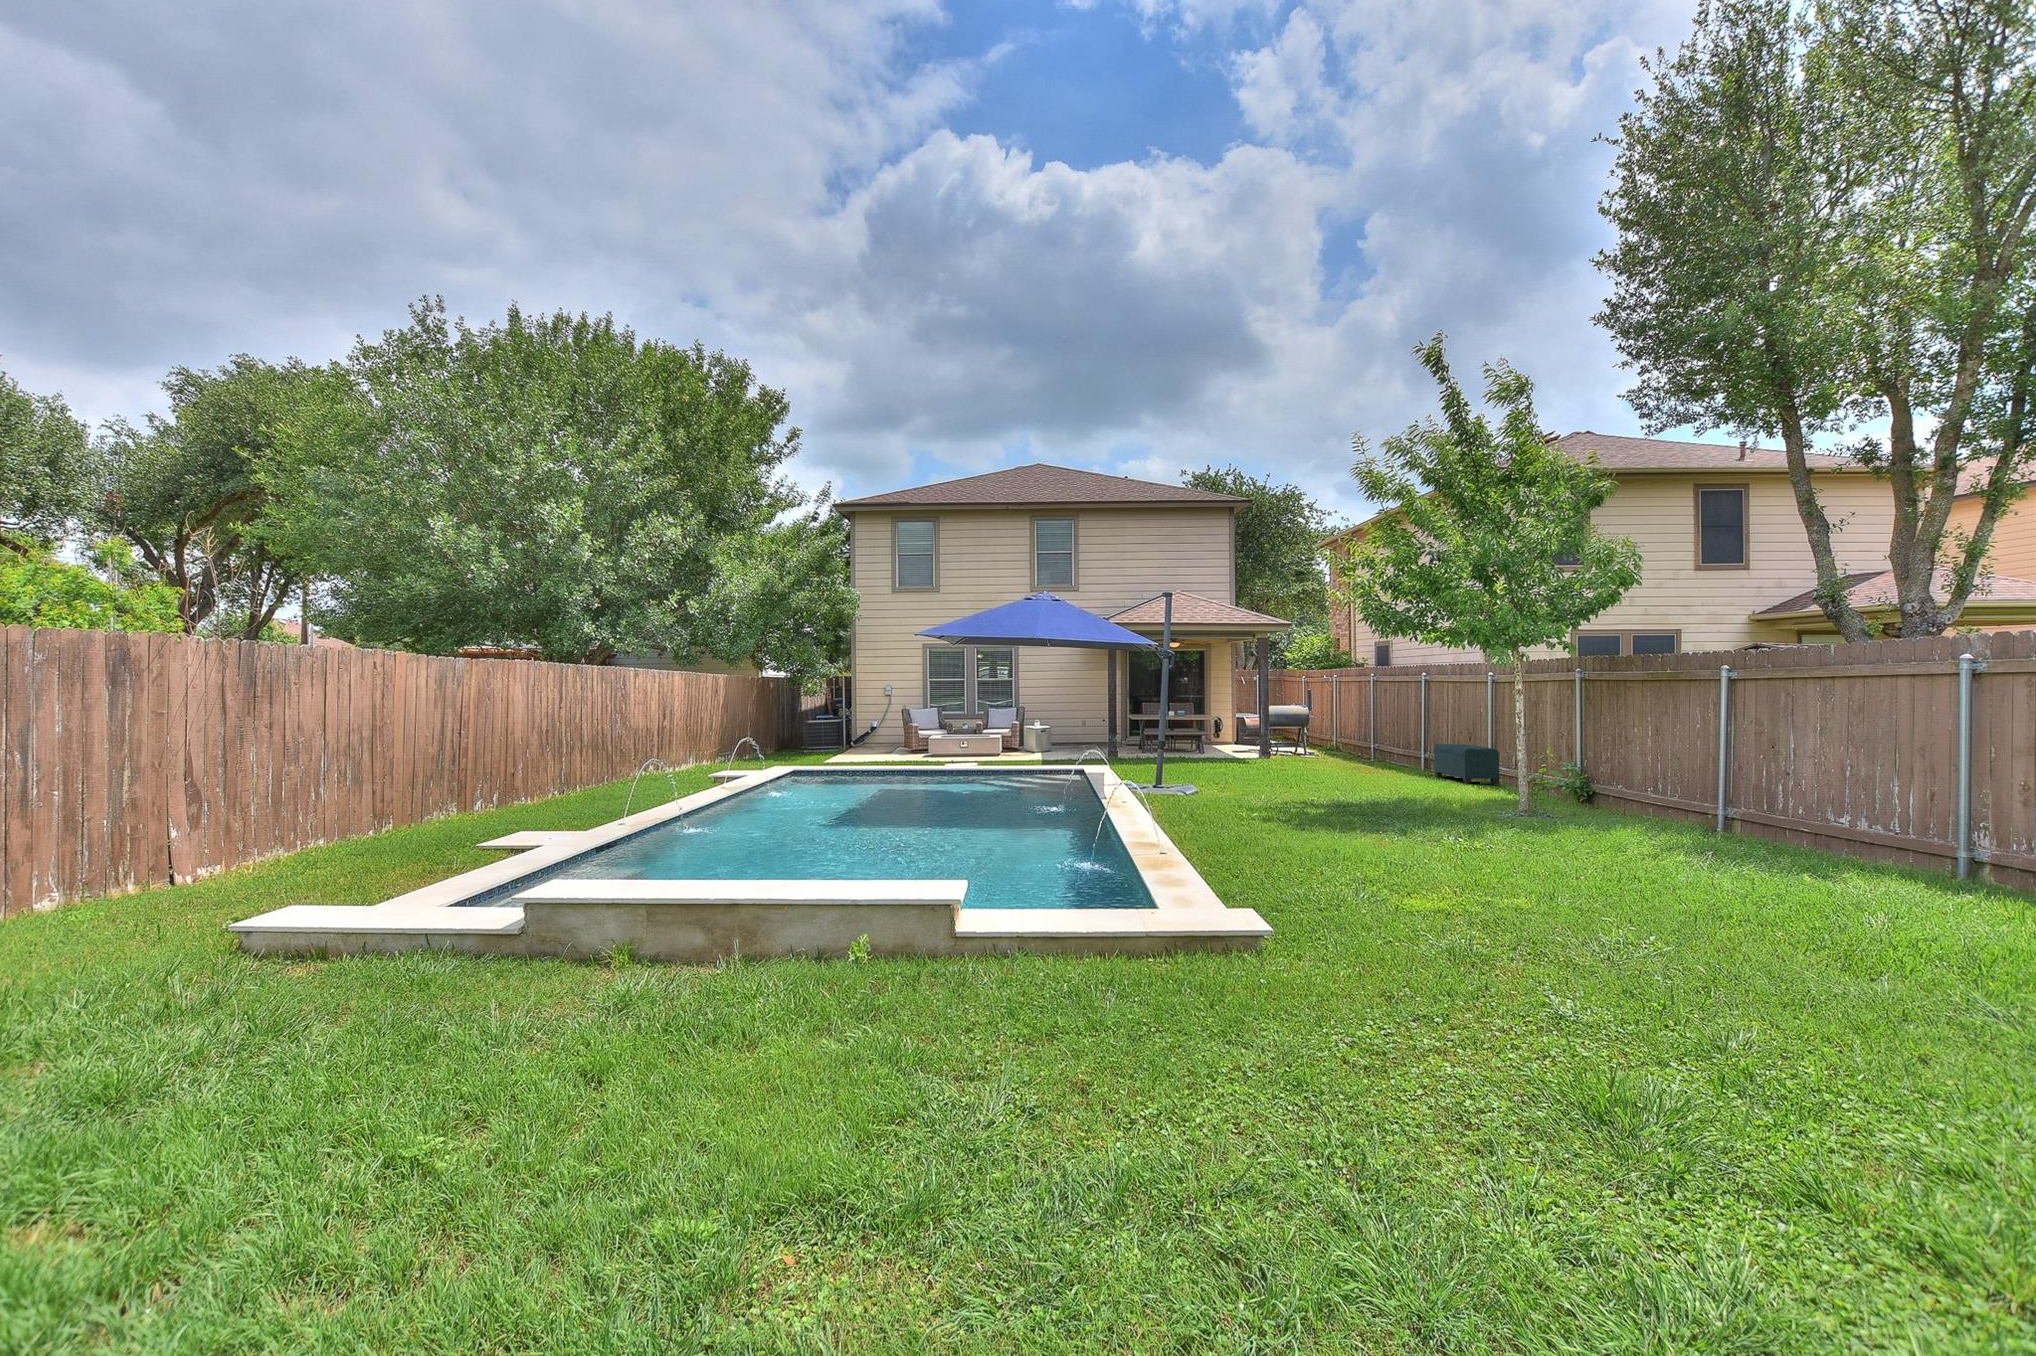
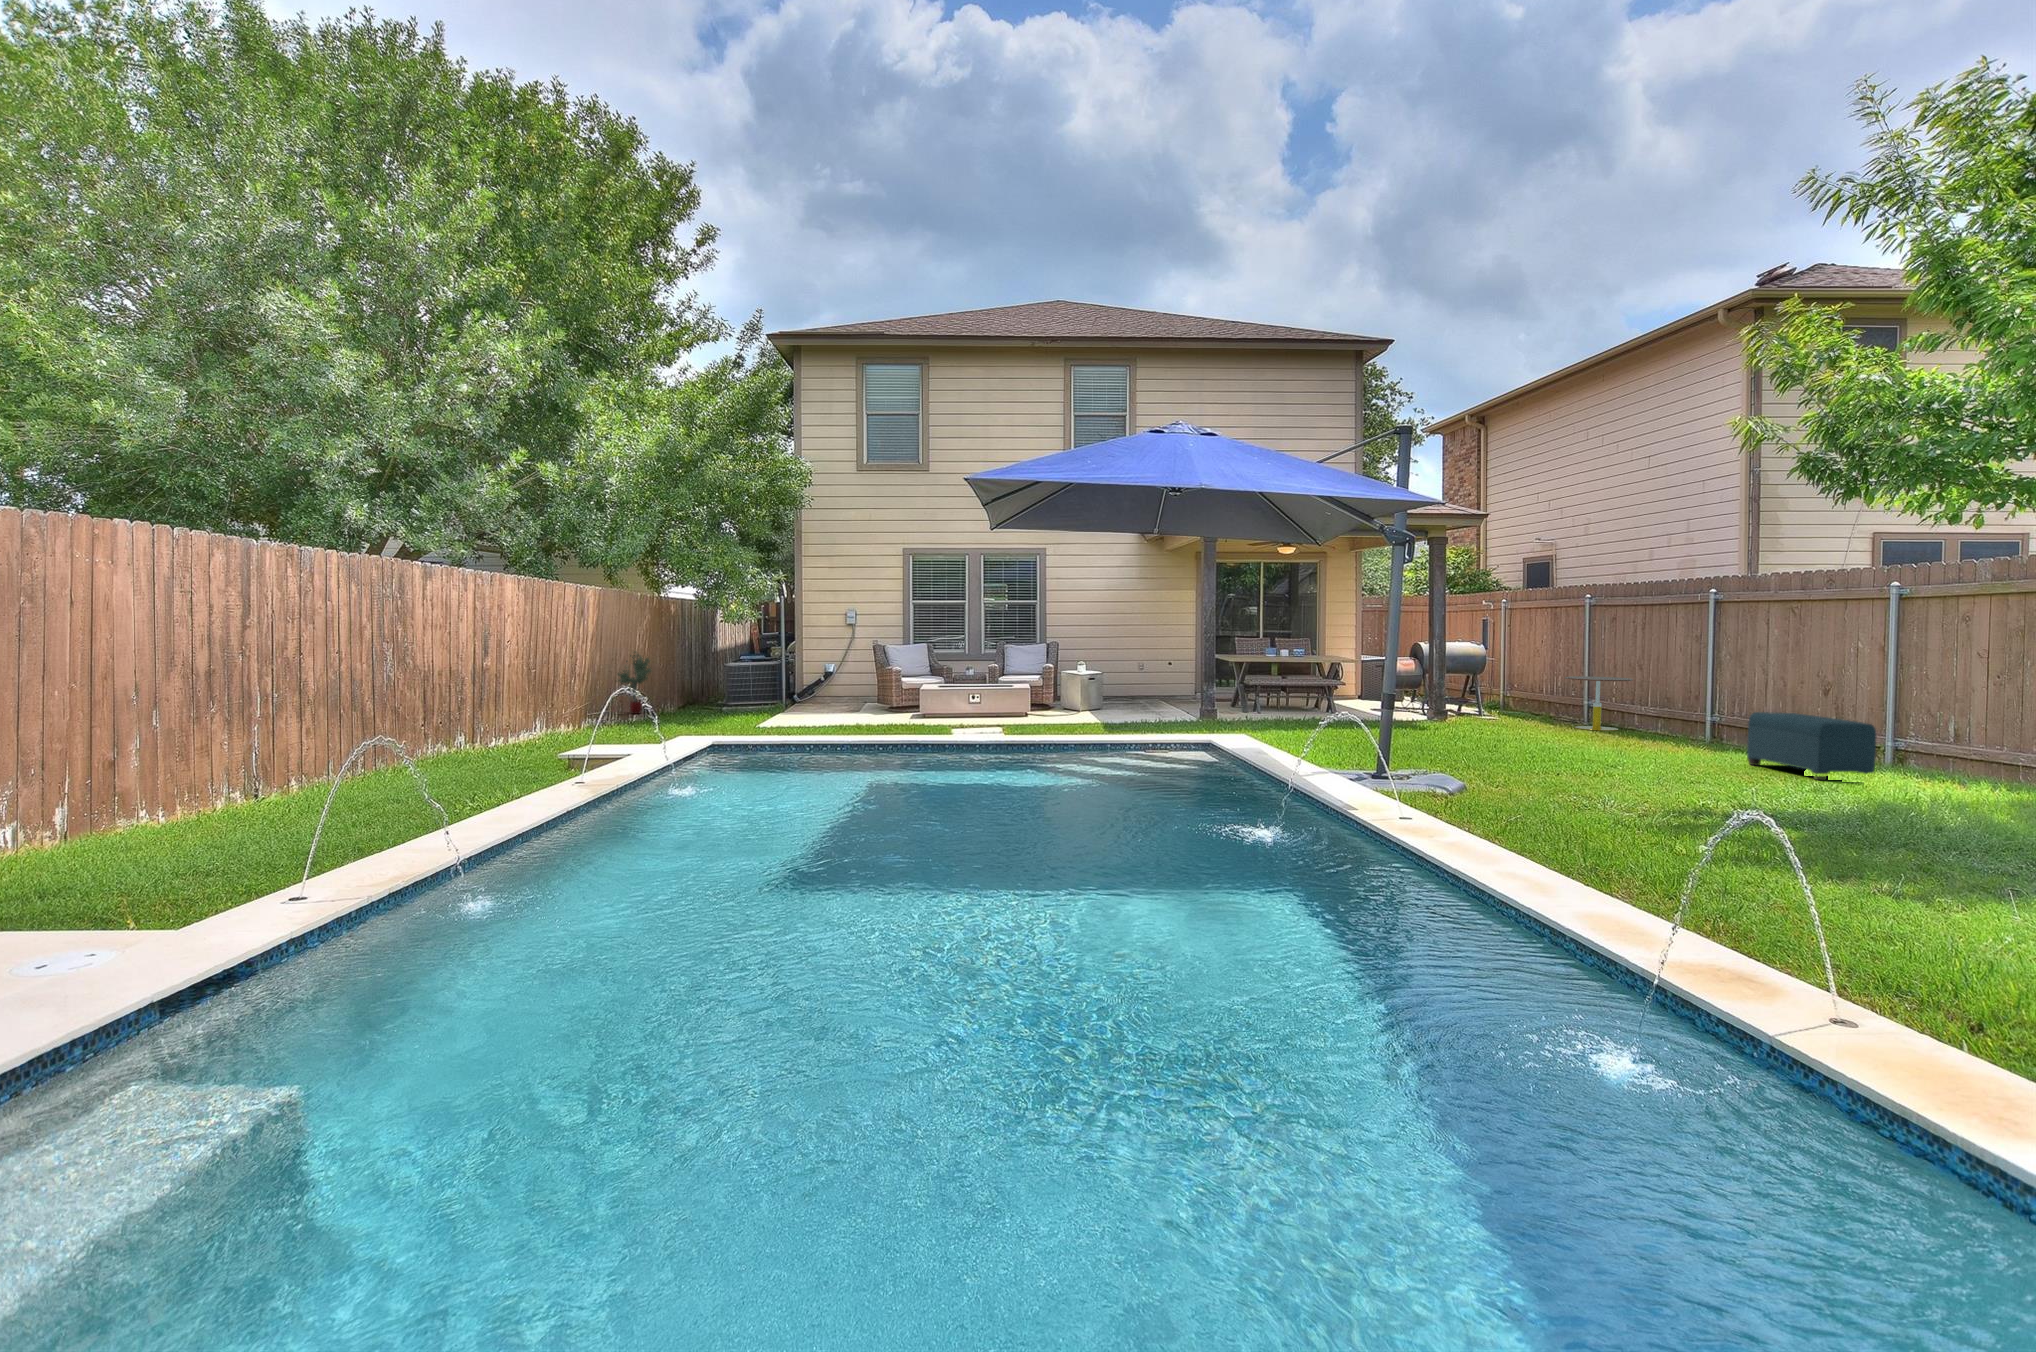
potted tree: none [735,715,759,756] -> present [618,654,651,714]
side table: none [1346,725,1388,759] -> present [1565,676,1633,731]

